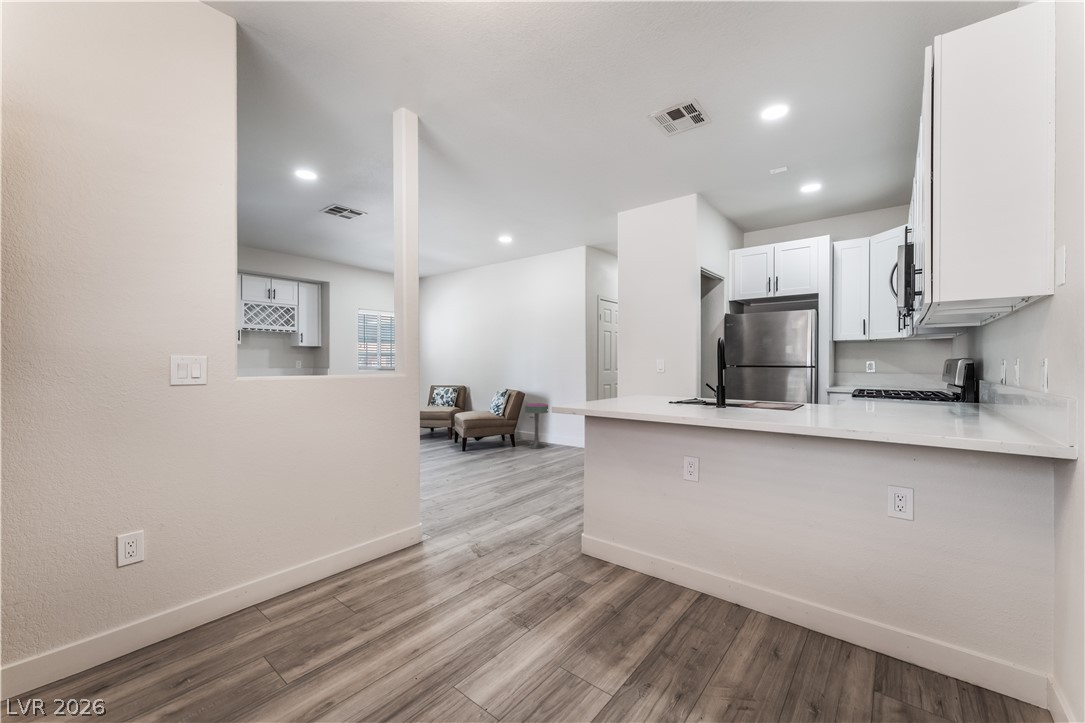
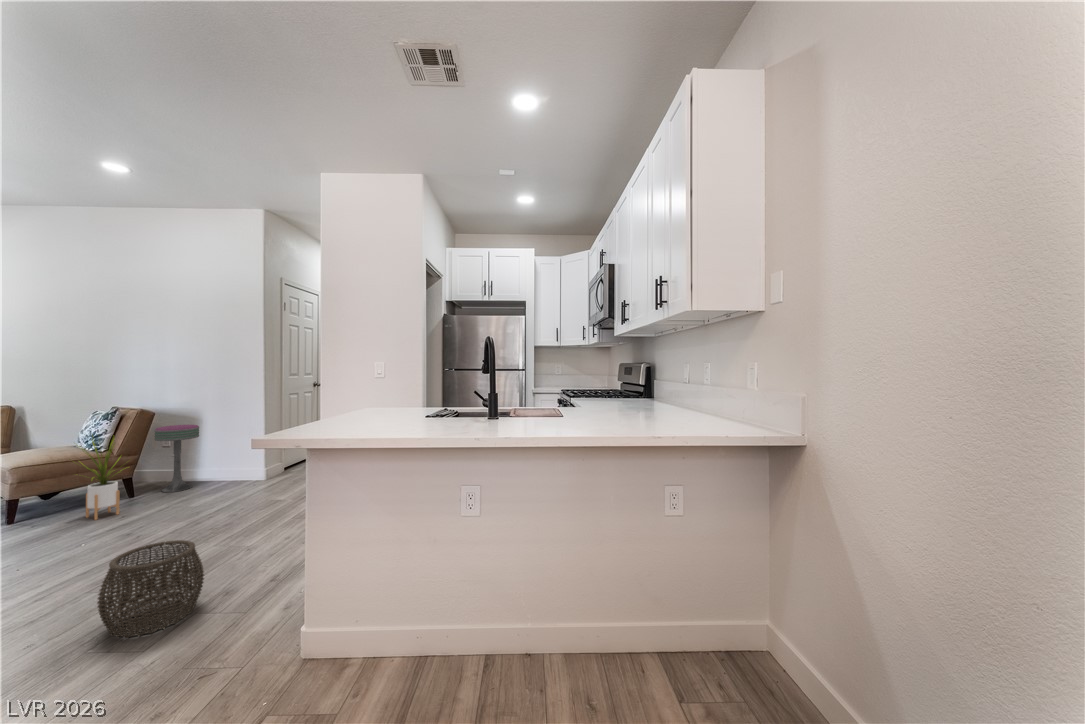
house plant: none [486,403,514,457] -> present [82,439,120,520]
woven basket: none [495,467,541,516] -> present [97,540,204,638]

